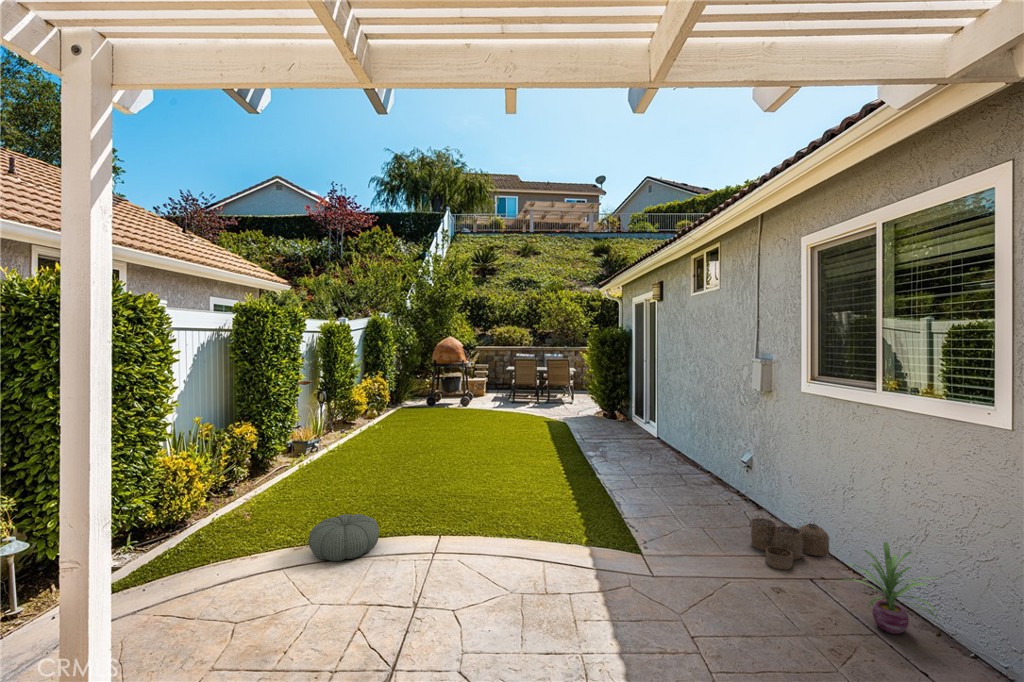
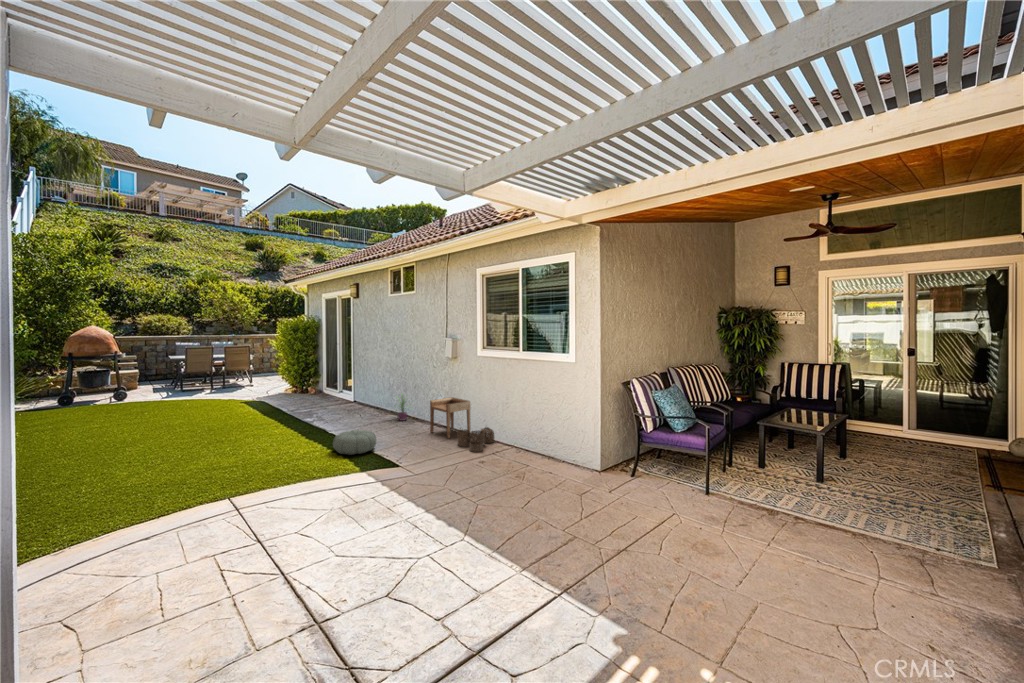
side table: none [722,455,791,525] -> present [430,397,471,438]
pouf: present [308,514,379,561] -> present [333,430,376,455]
decorative plant: present [841,542,938,634] -> present [398,394,407,421]

